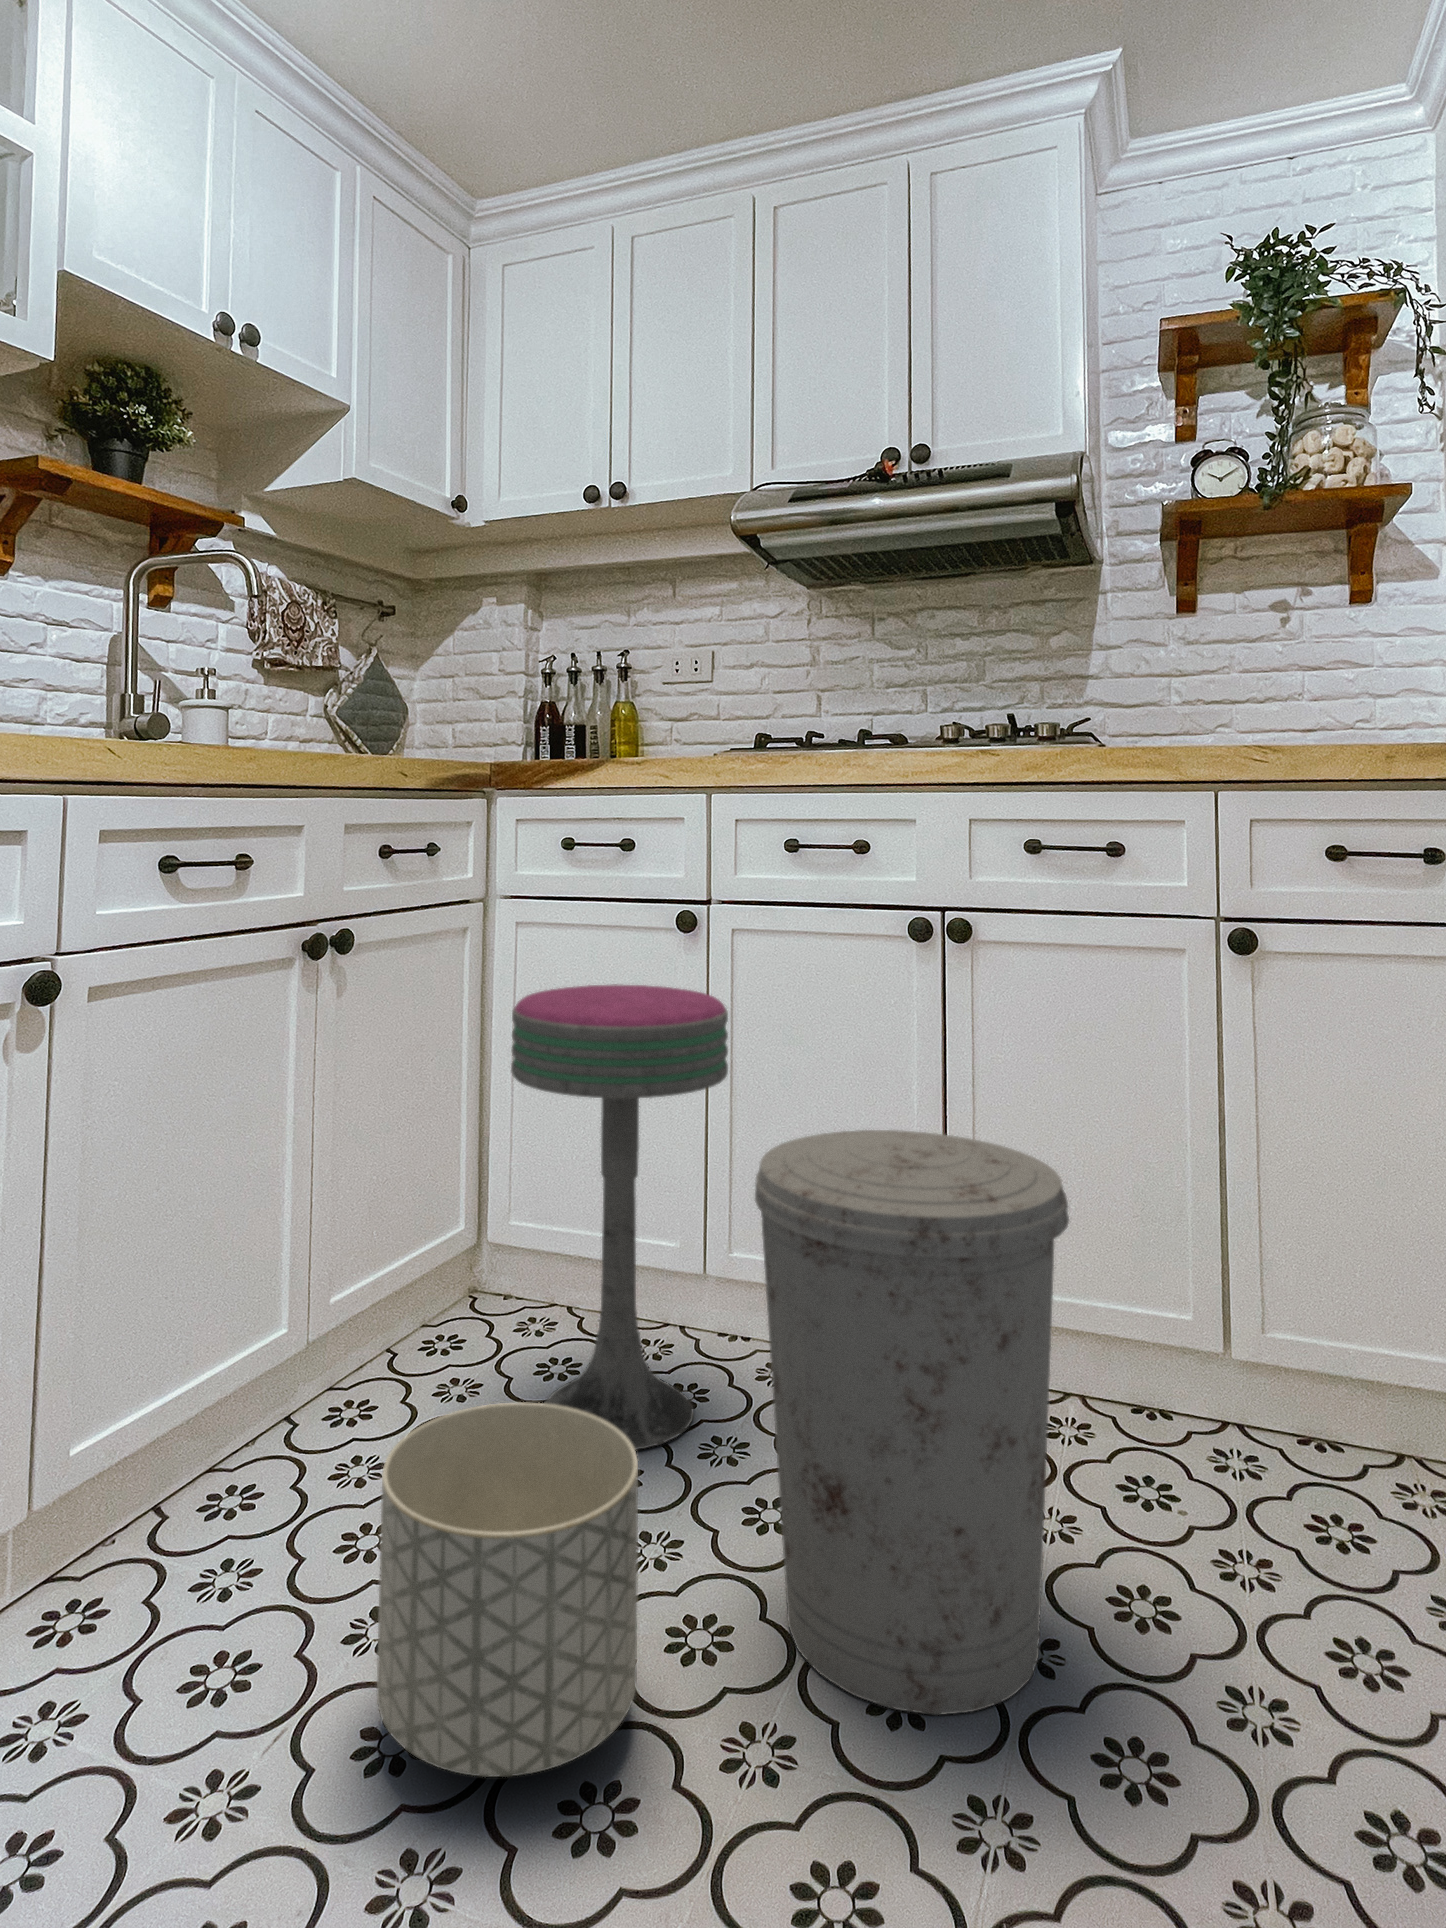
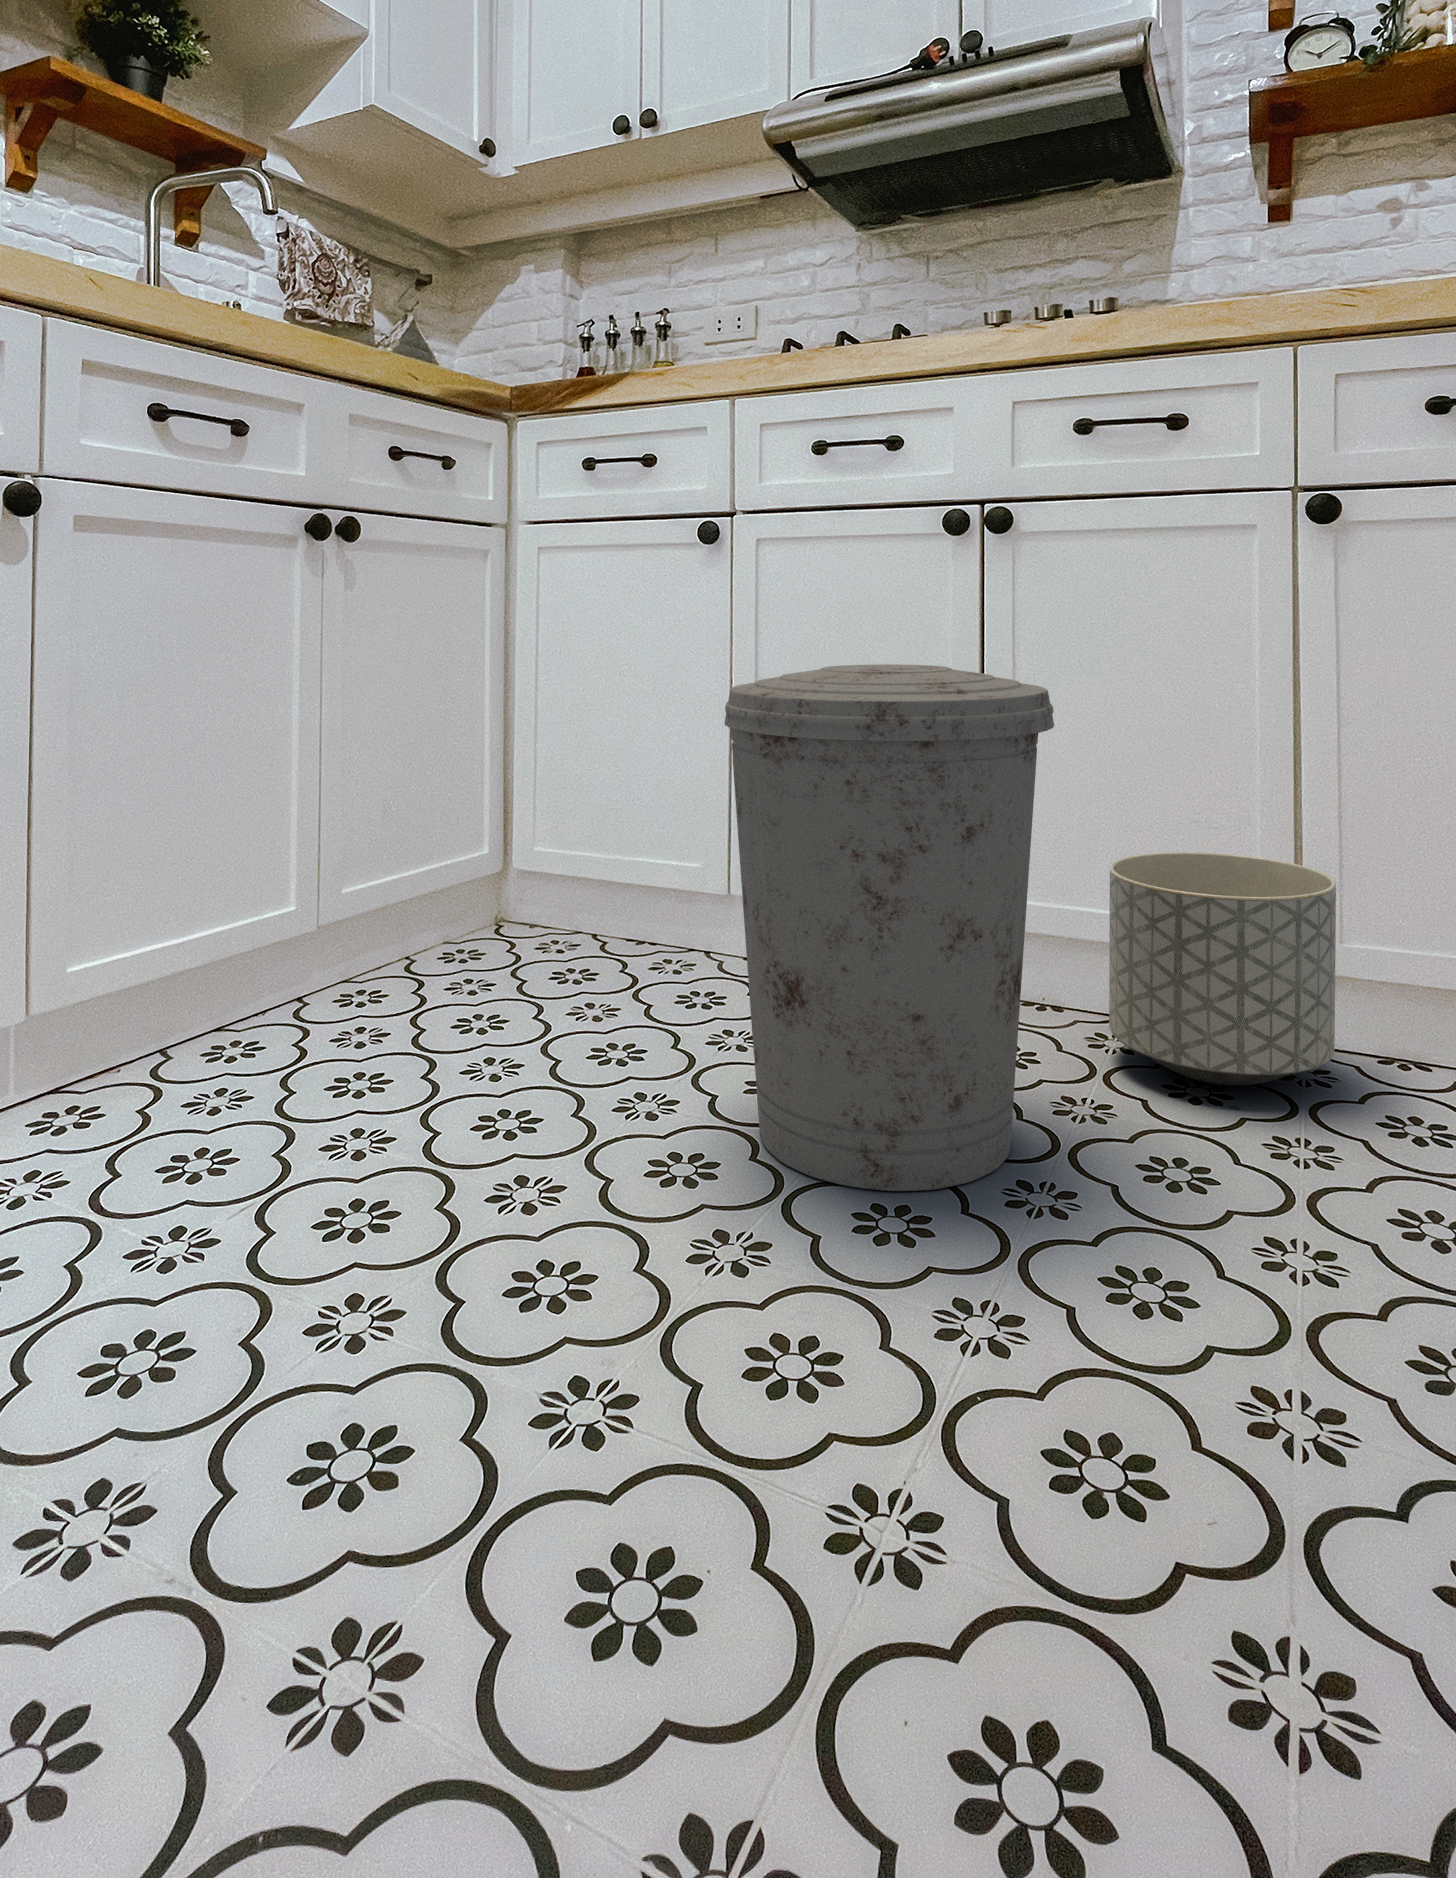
bar stool: present [511,984,728,1450] -> none [516,585,739,1015]
planter: present [377,1402,638,1777] -> present [1109,852,1336,1086]

